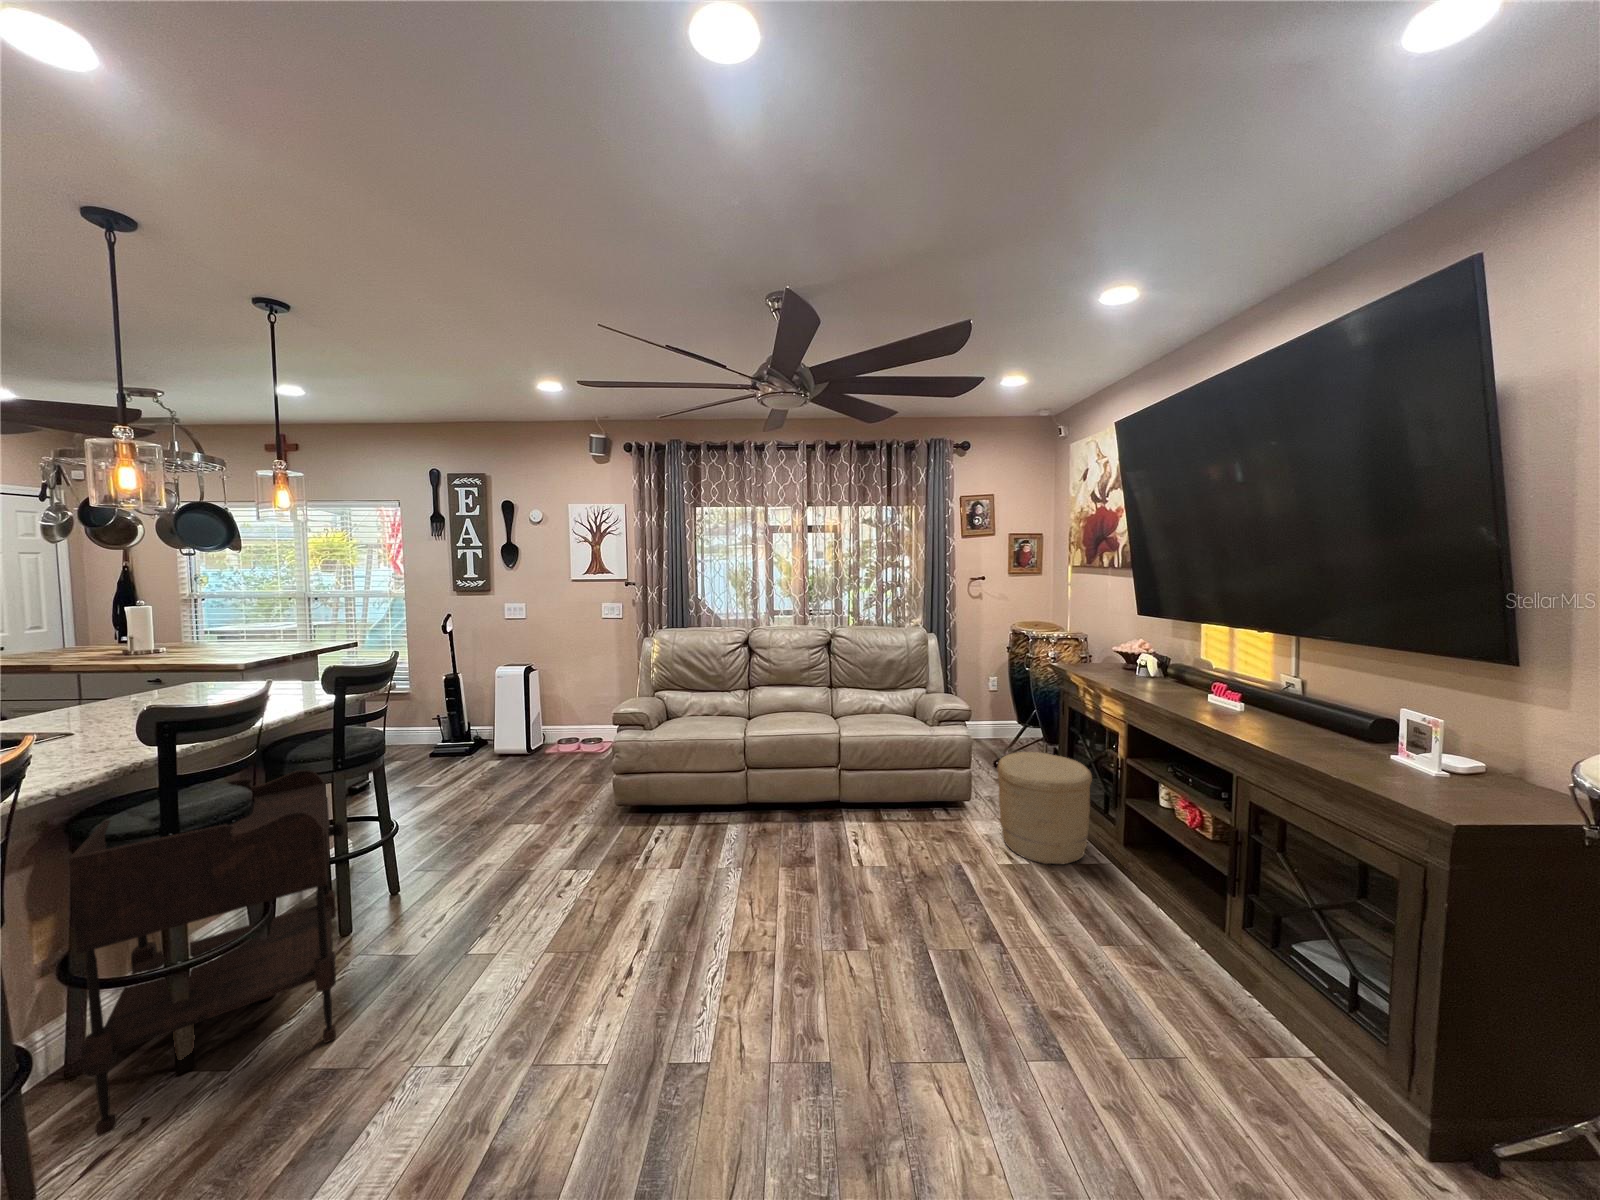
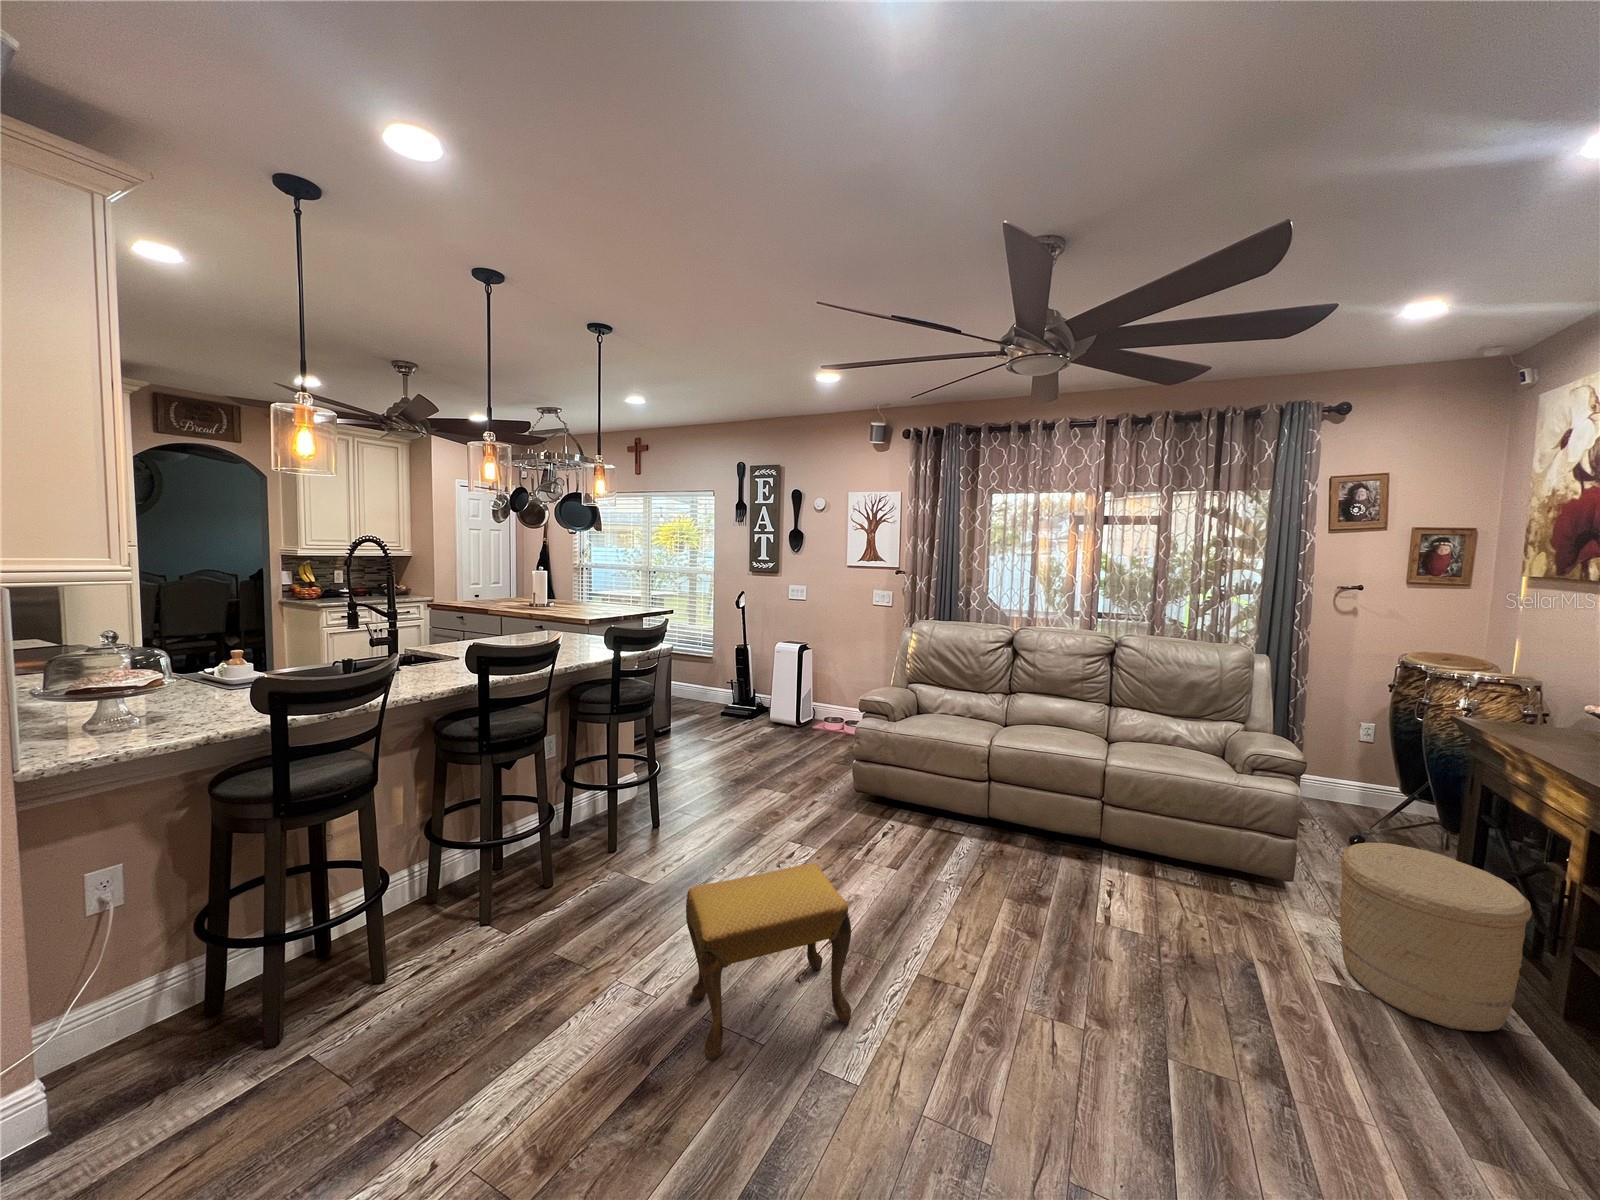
side table: present [69,770,344,1137] -> none [470,711,625,933]
footstool: none [478,880,679,1135] -> present [686,863,851,1061]

